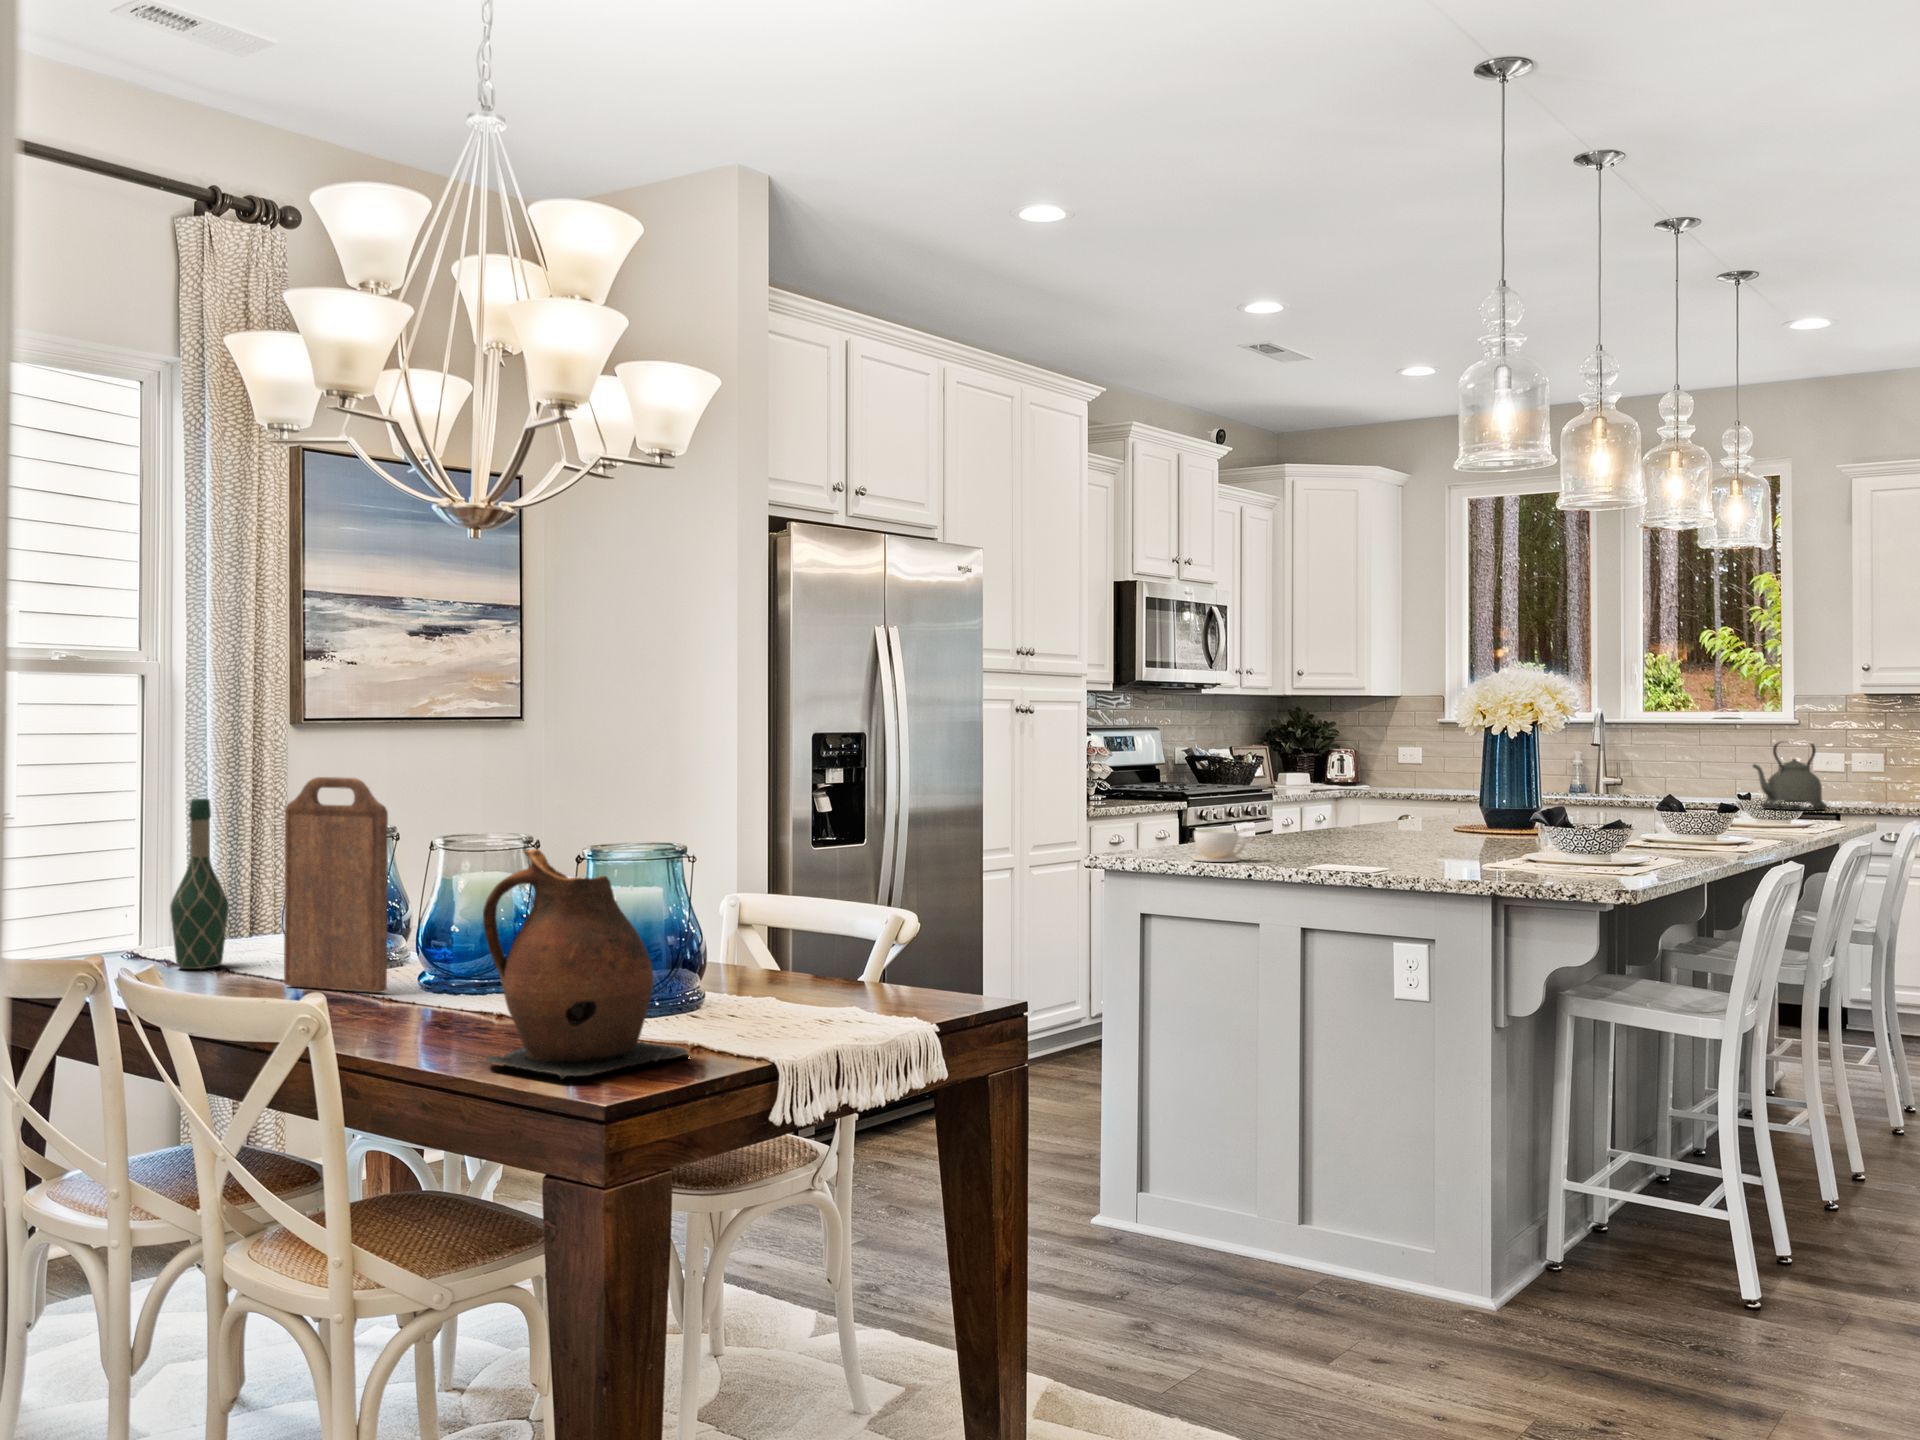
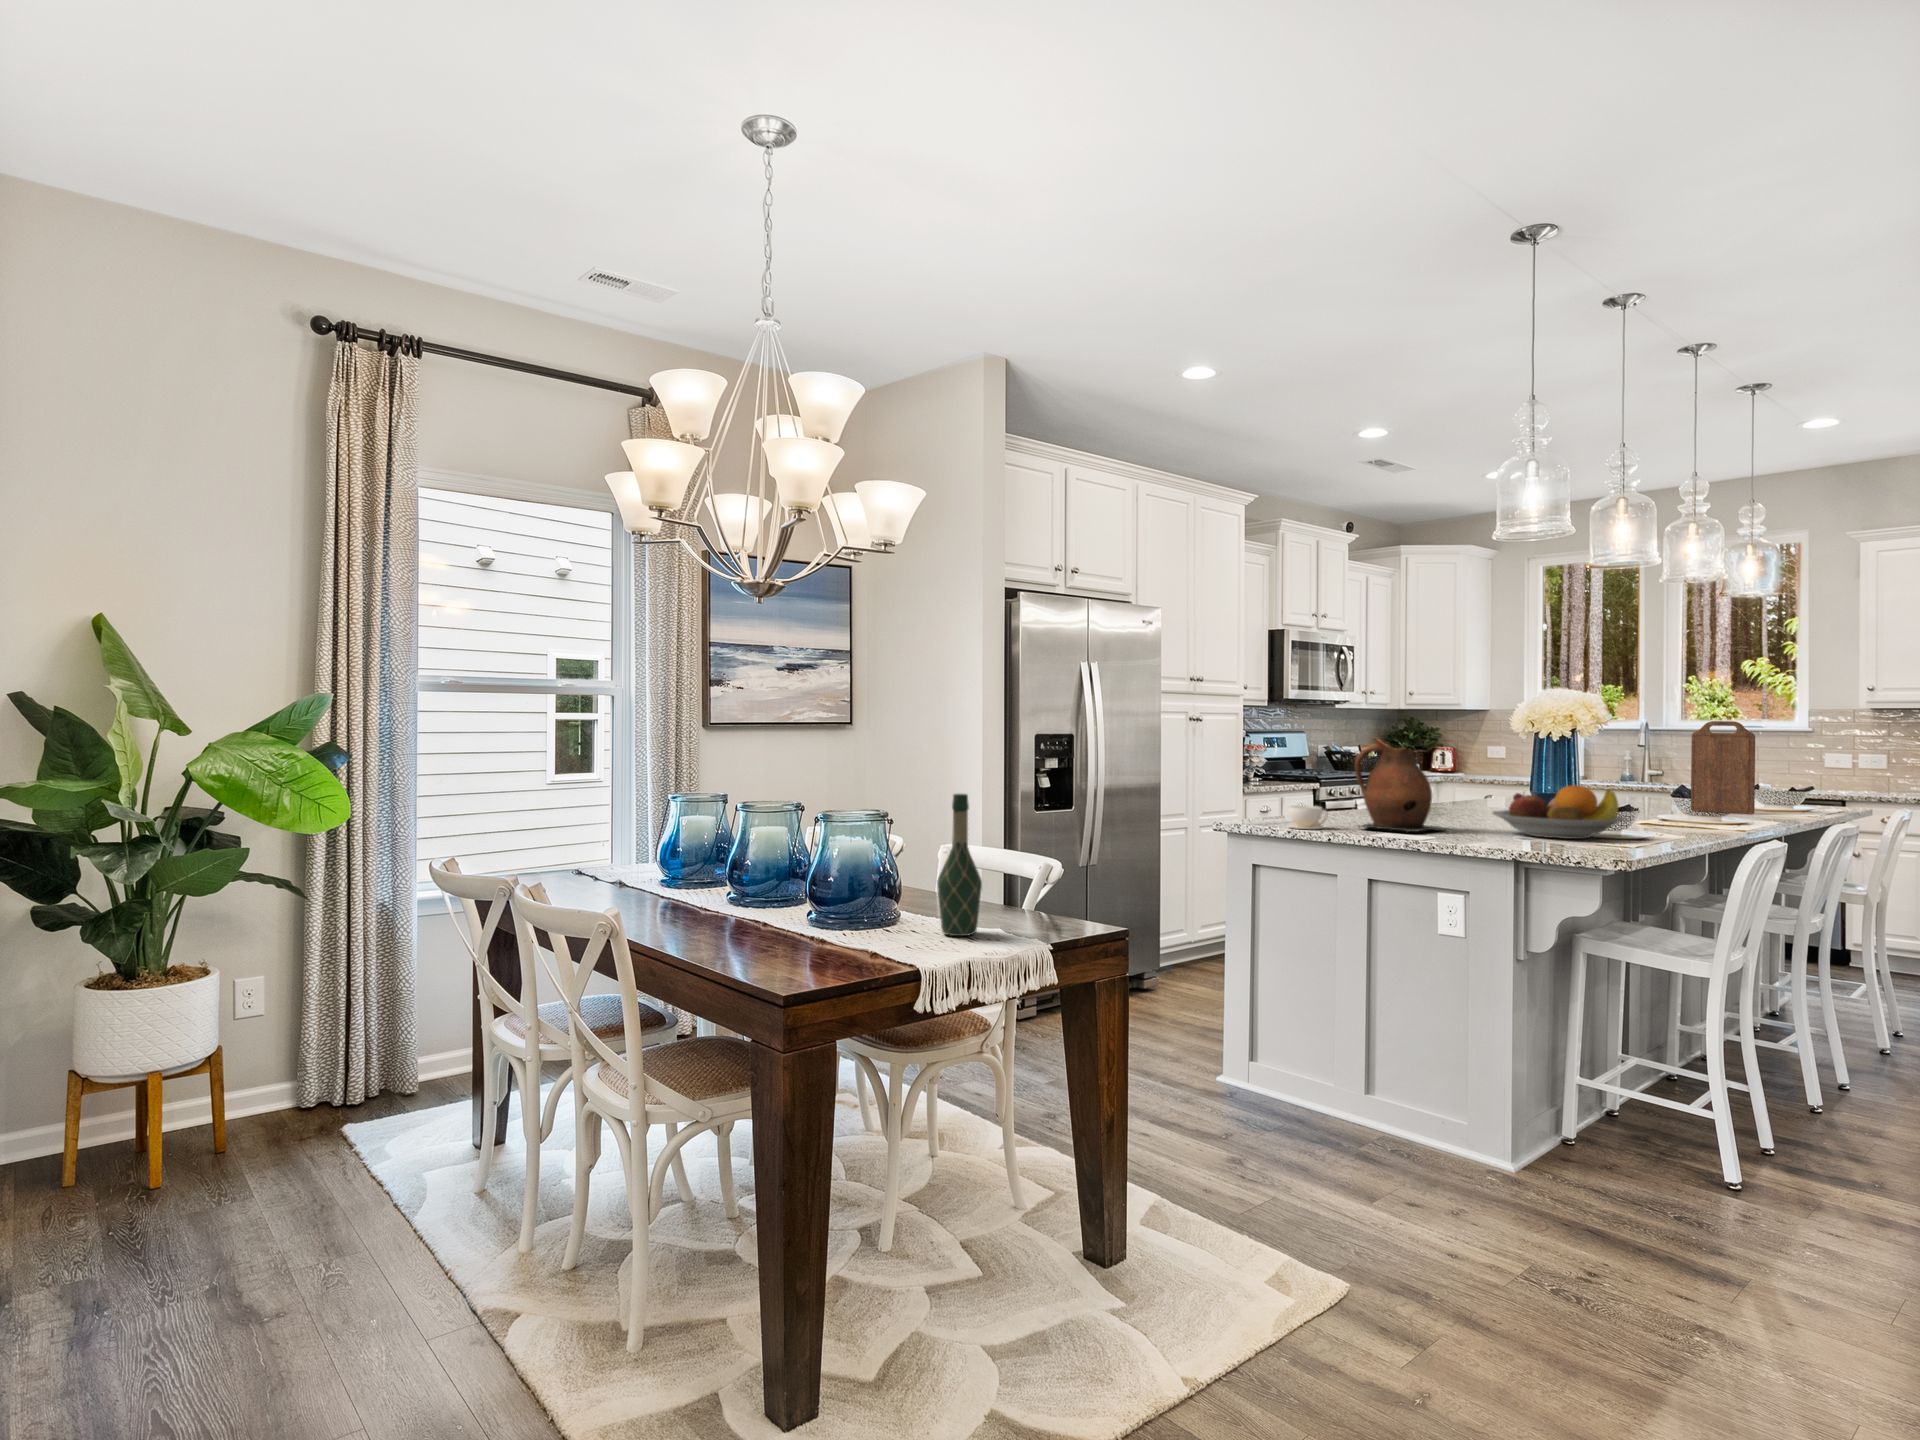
kettle: present [1753,742,1827,810] -> none [1767,745,1831,798]
cutting board: present [284,777,388,993] -> present [1691,721,1755,814]
fruit bowl: none [1455,796,1621,866] -> present [1493,785,1626,839]
wine bottle: present [170,799,229,969] -> present [937,794,982,936]
ceramic pitcher: present [483,849,689,1080] -> present [1355,738,1445,832]

